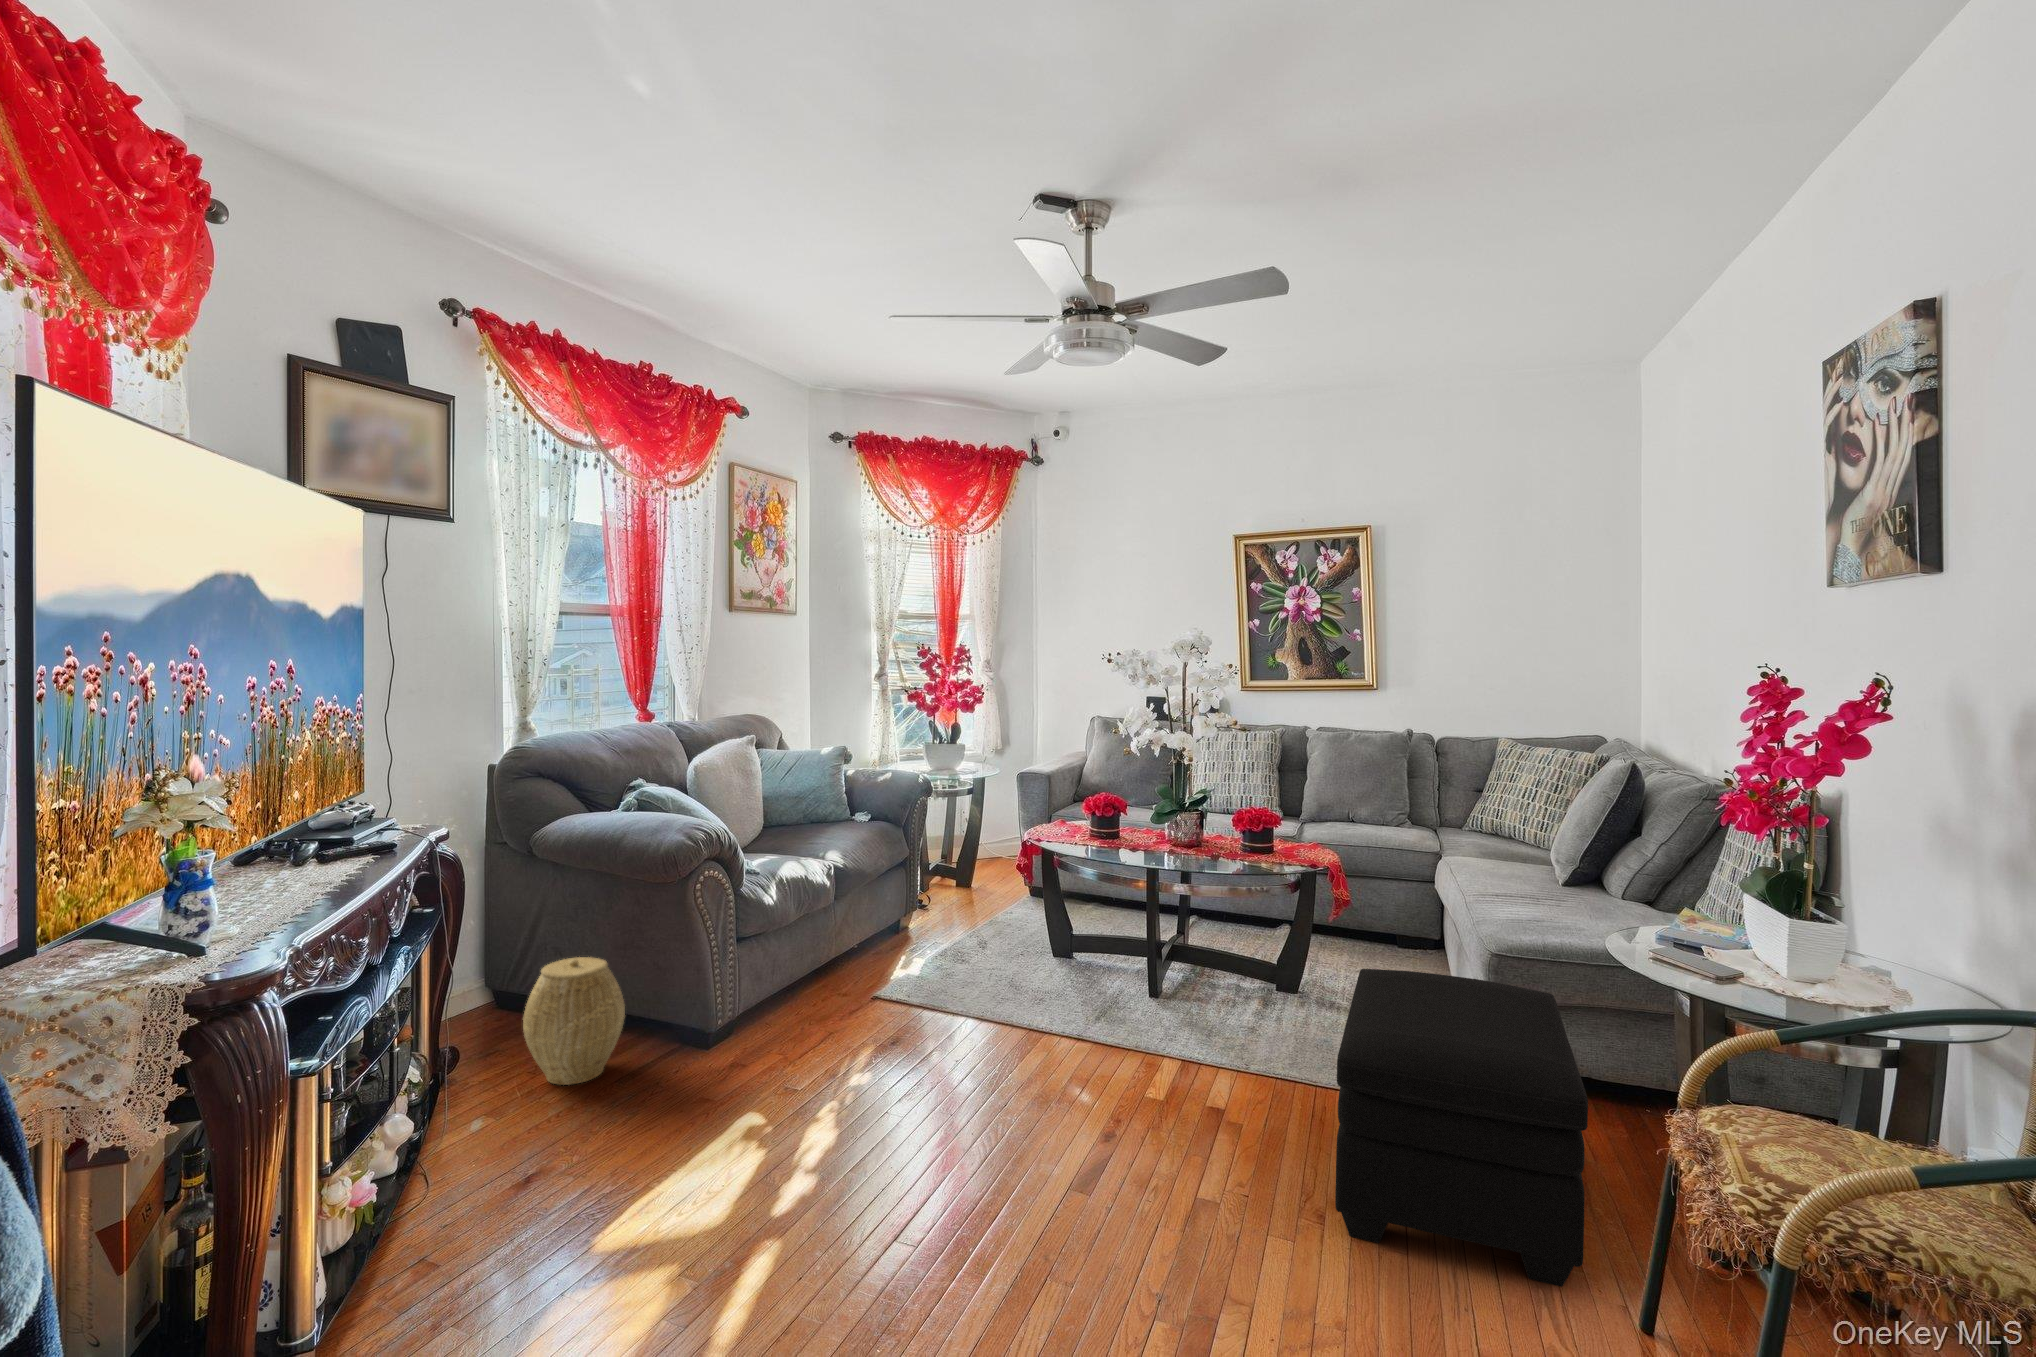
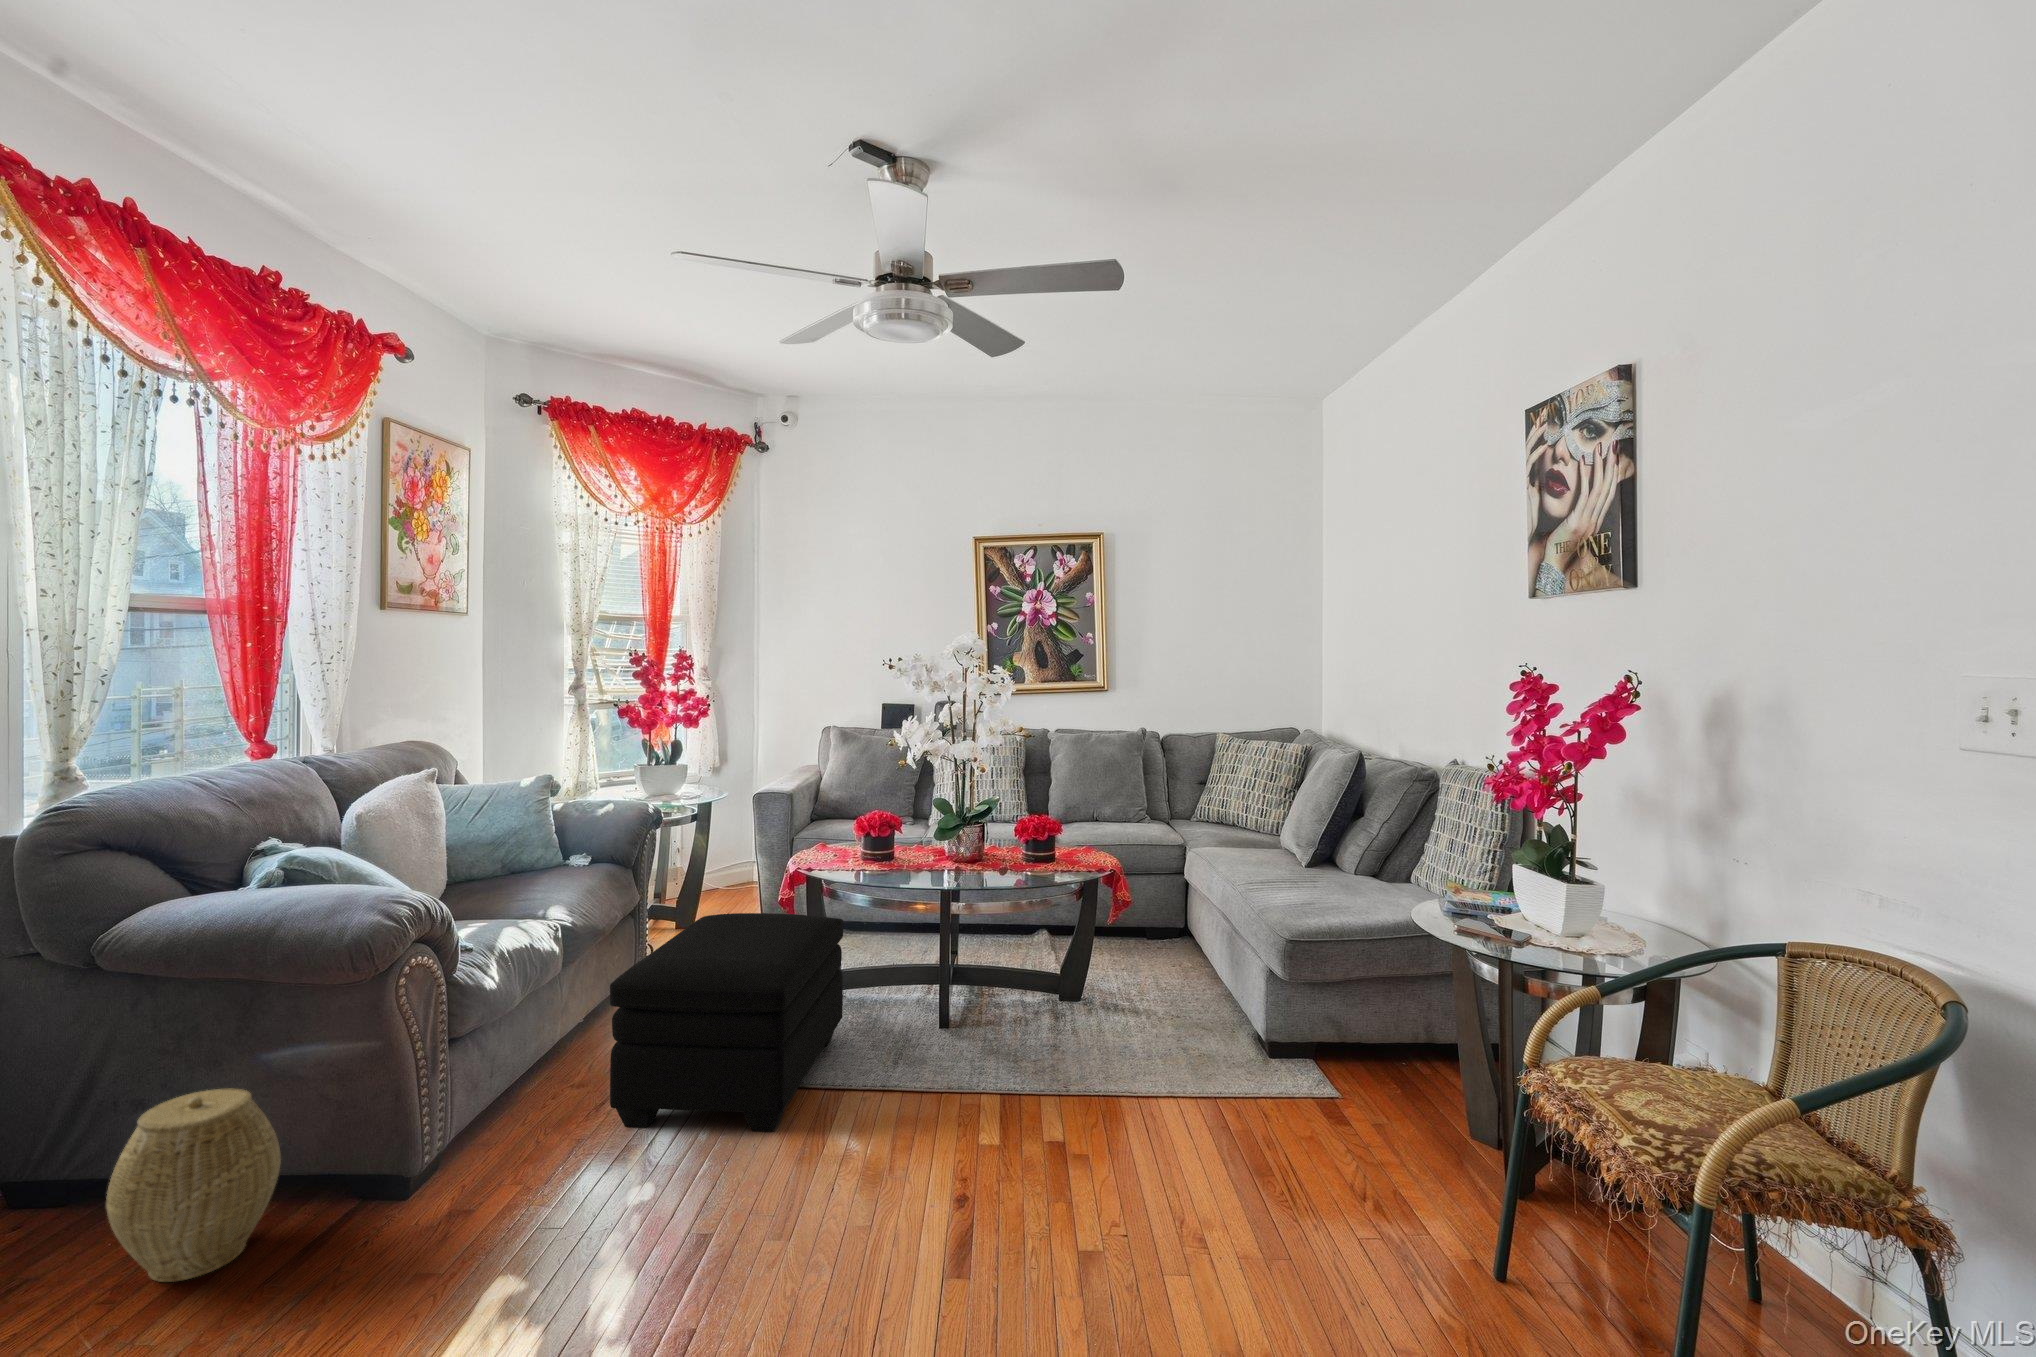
ottoman: present [1335,969,1588,1287] -> present [610,913,843,1132]

